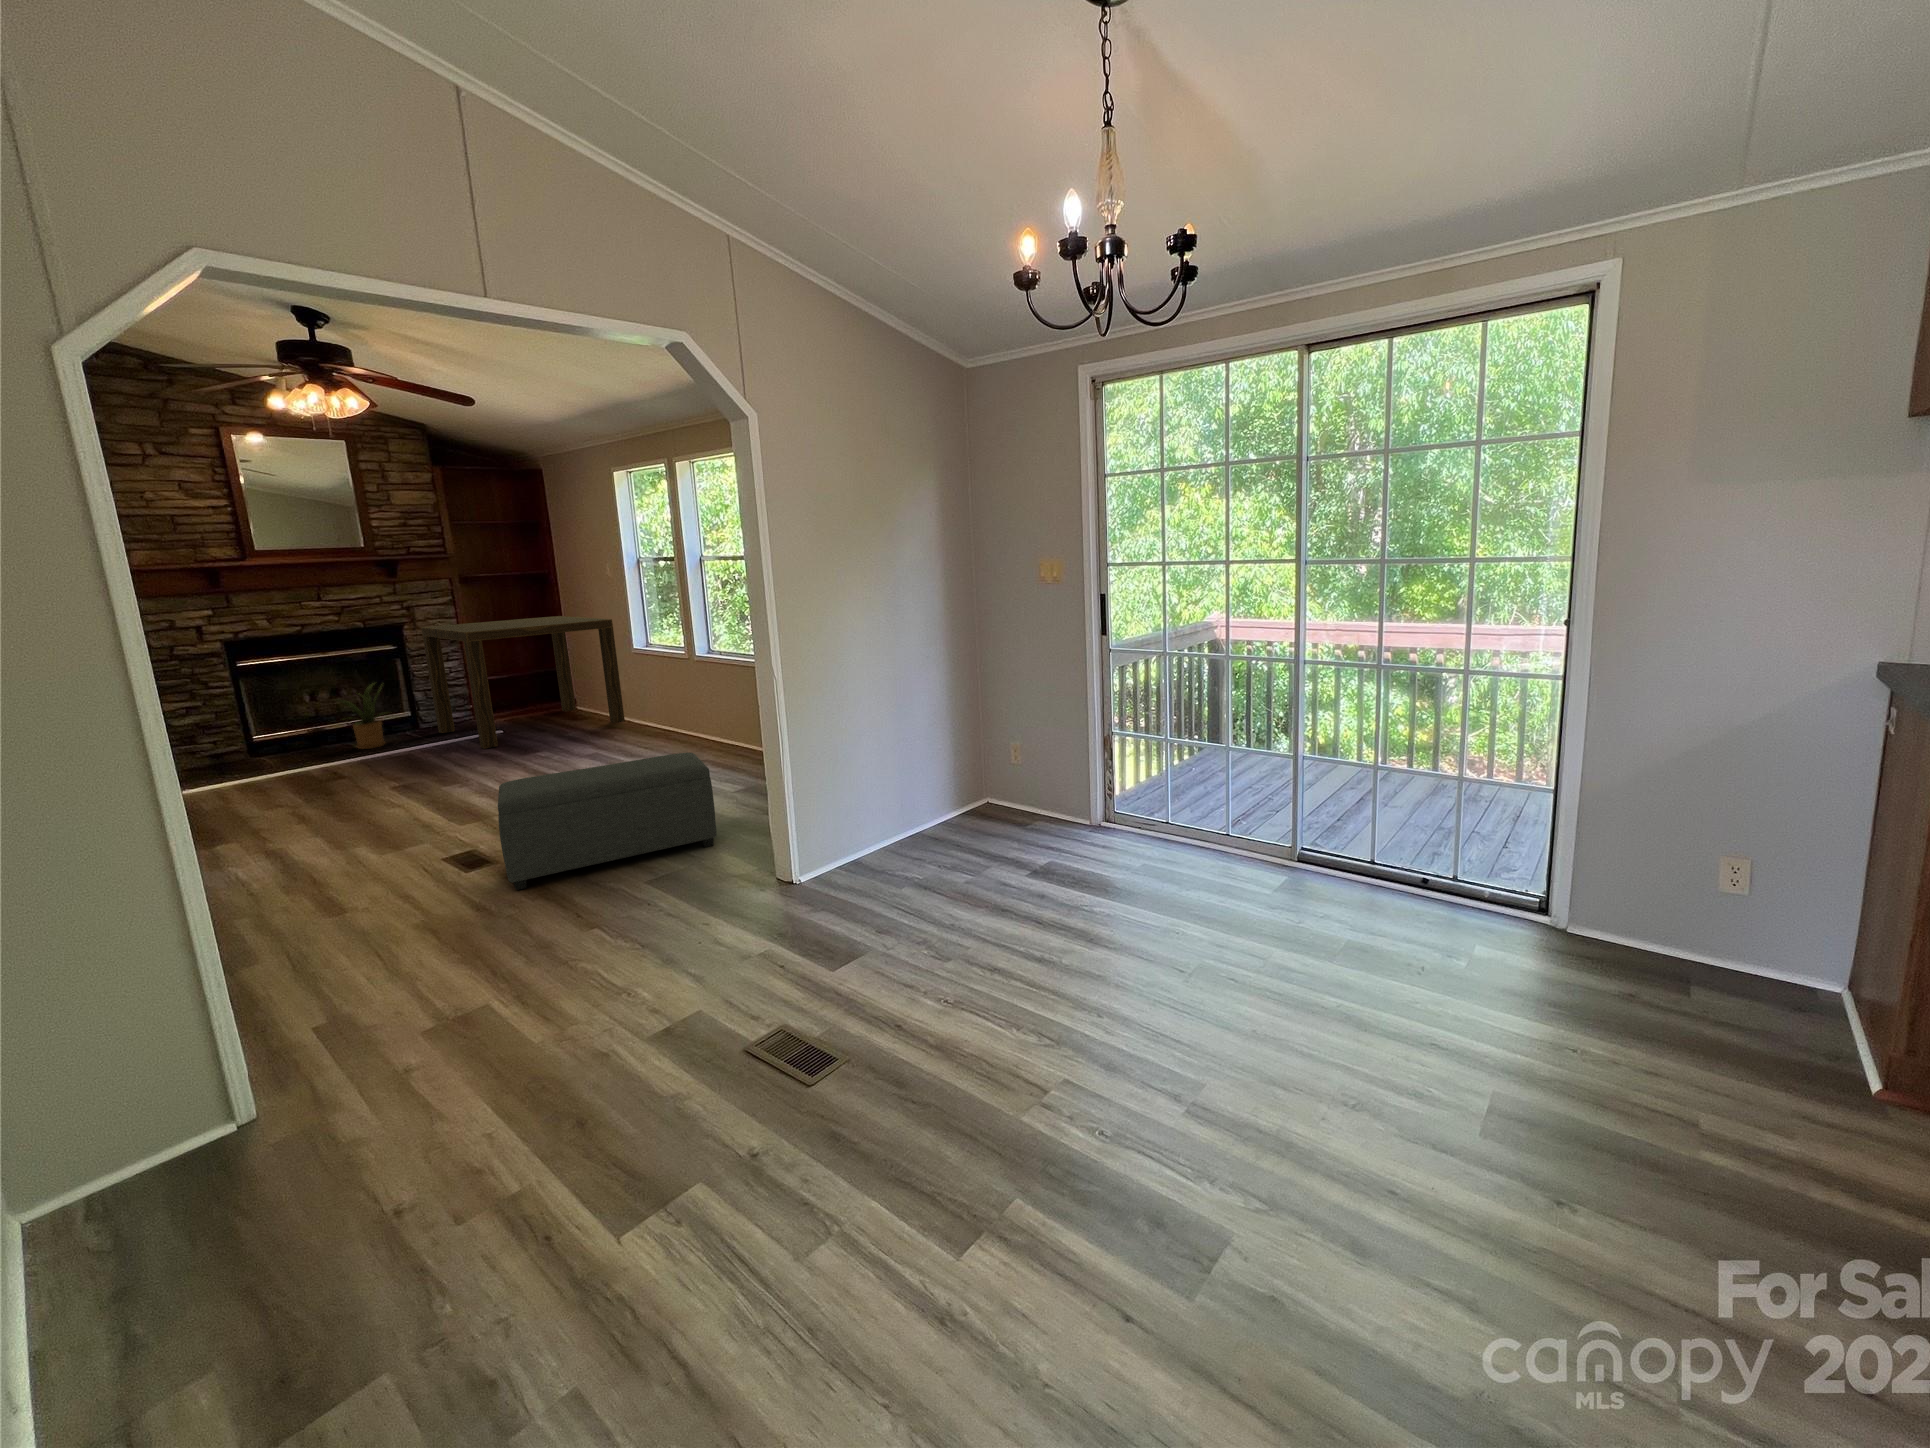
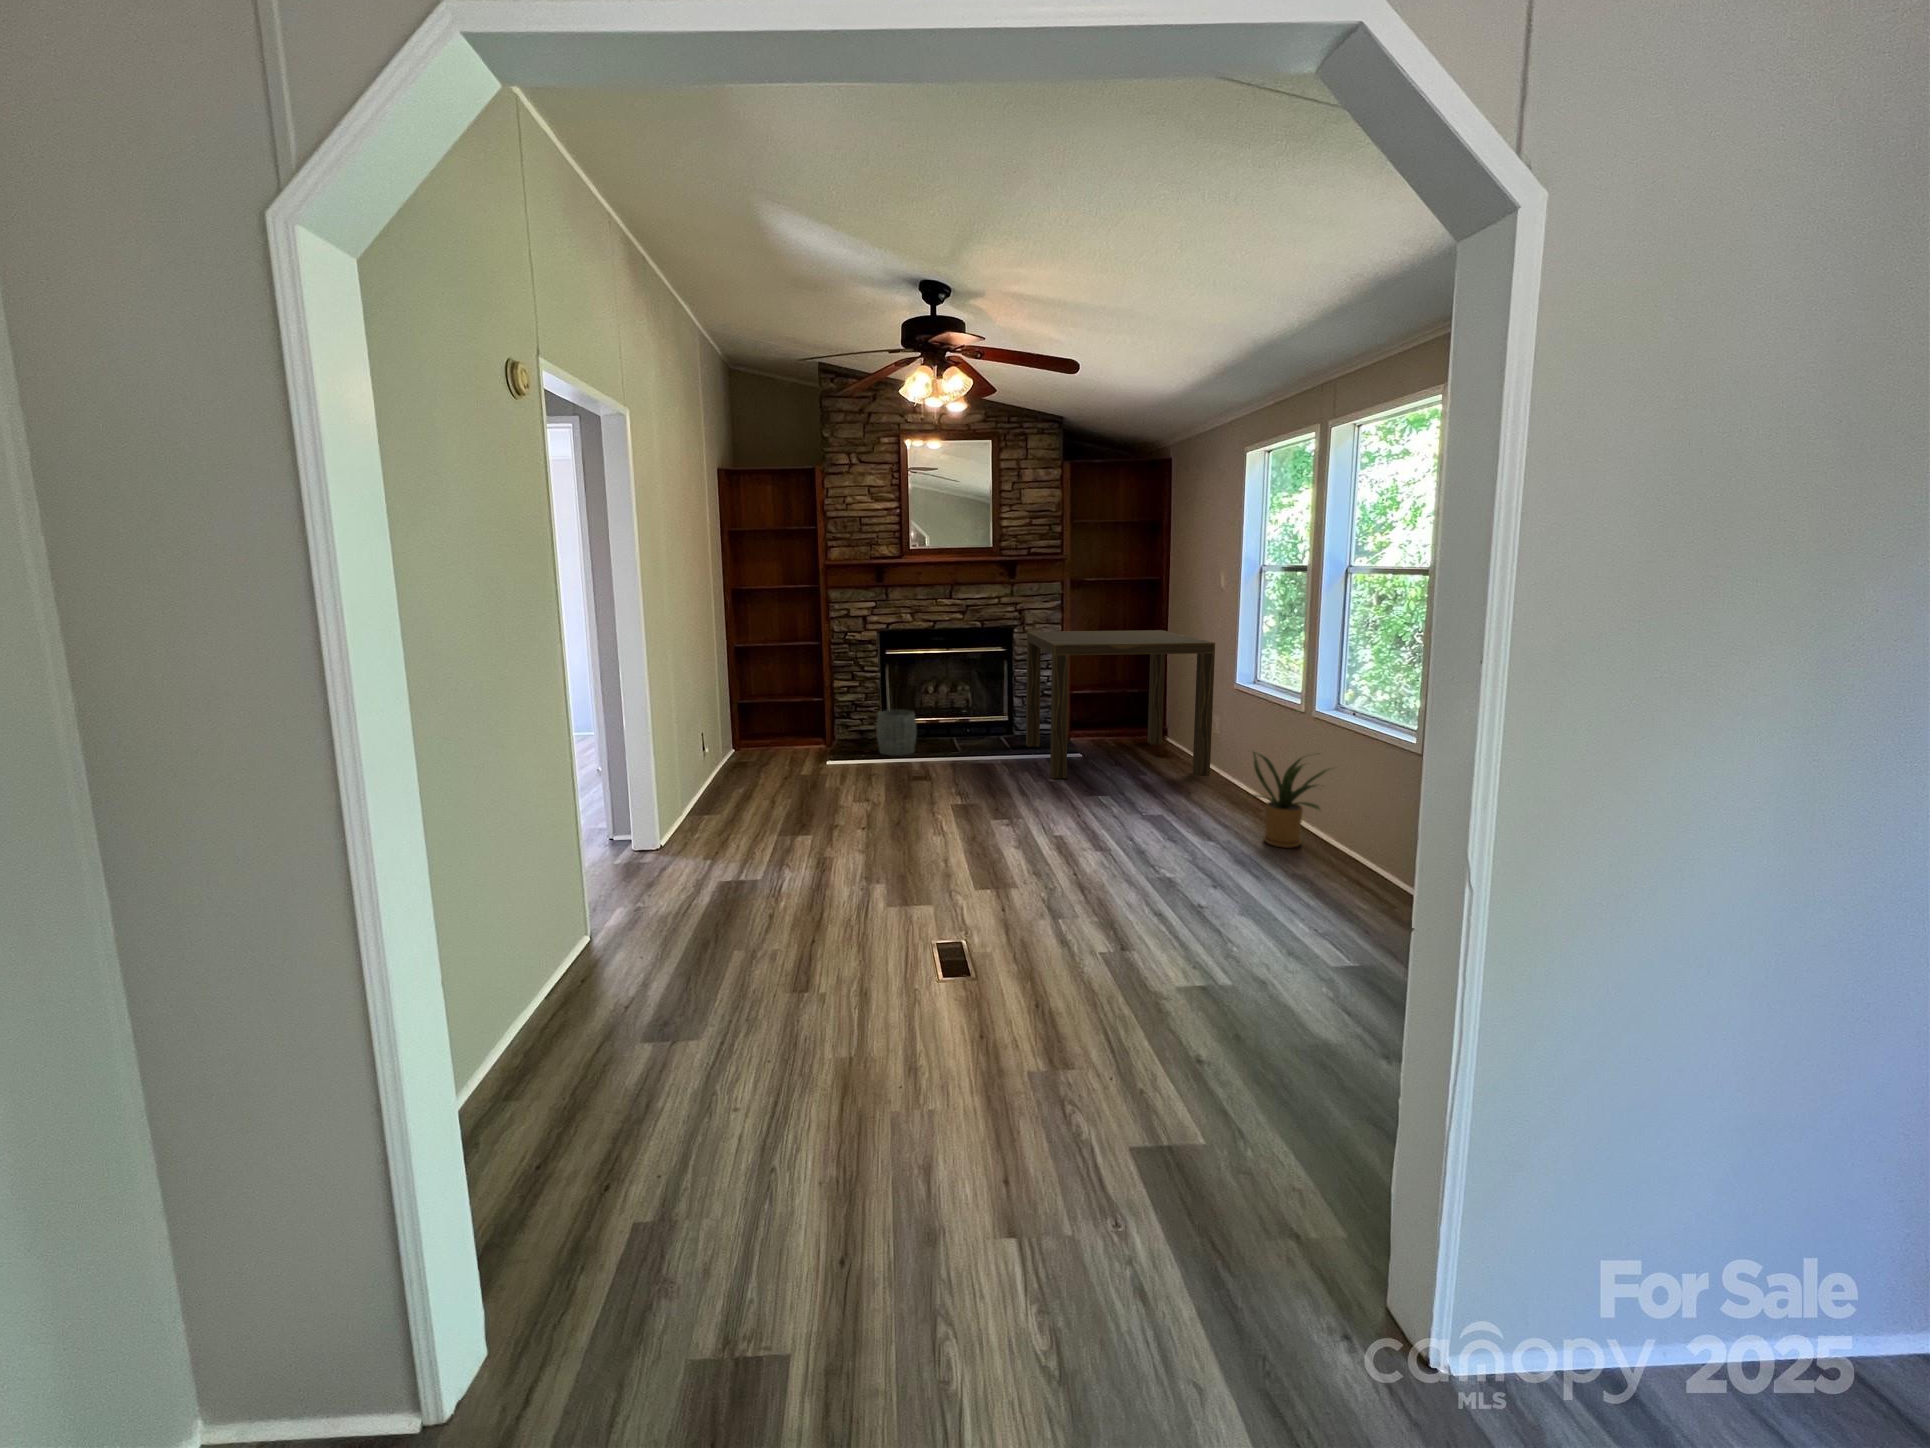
house plant: present [338,684,385,749] -> present [1249,752,1330,848]
woven basket: none [240,720,301,770] -> present [876,710,916,756]
ottoman: present [498,753,717,890] -> none [968,878,1282,1095]

